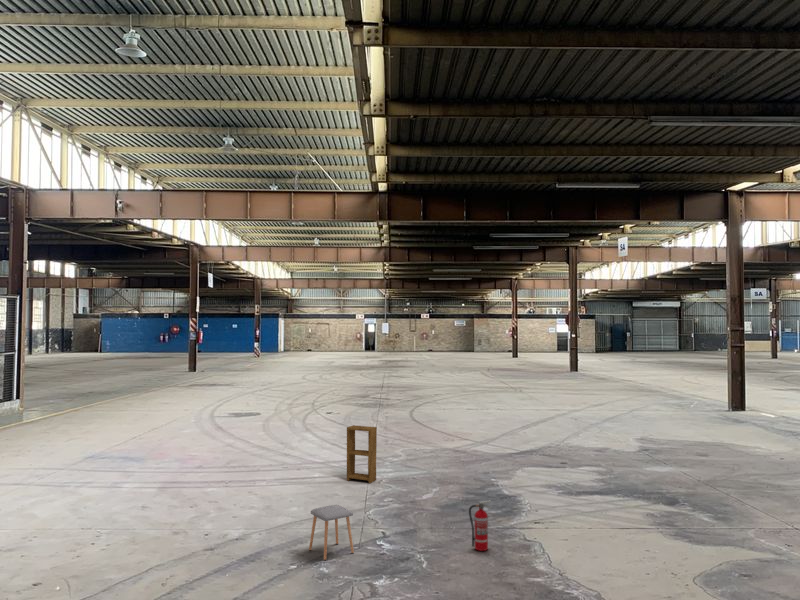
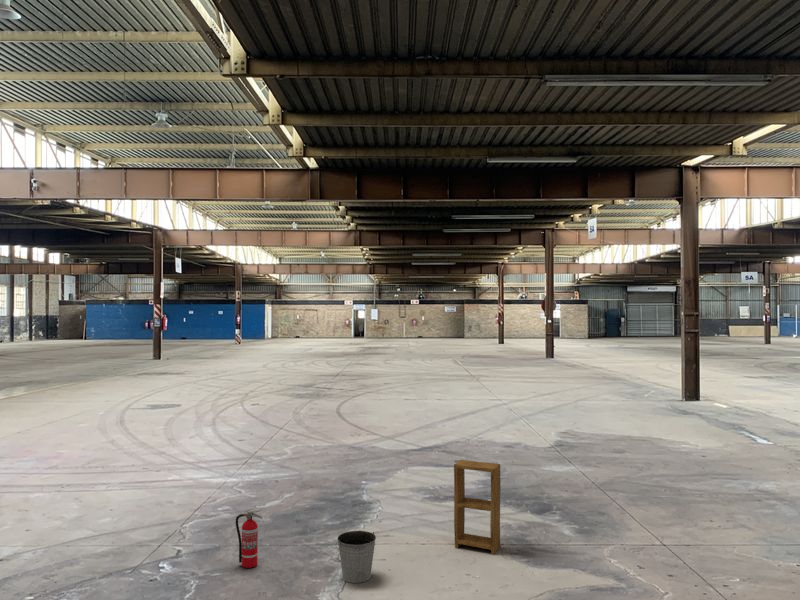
shelving unit: present [347,425,377,483] -> present [454,460,501,554]
stool: present [309,505,354,560] -> none [49,512,97,579]
bucket: none [563,518,598,561] -> present [336,531,376,583]

